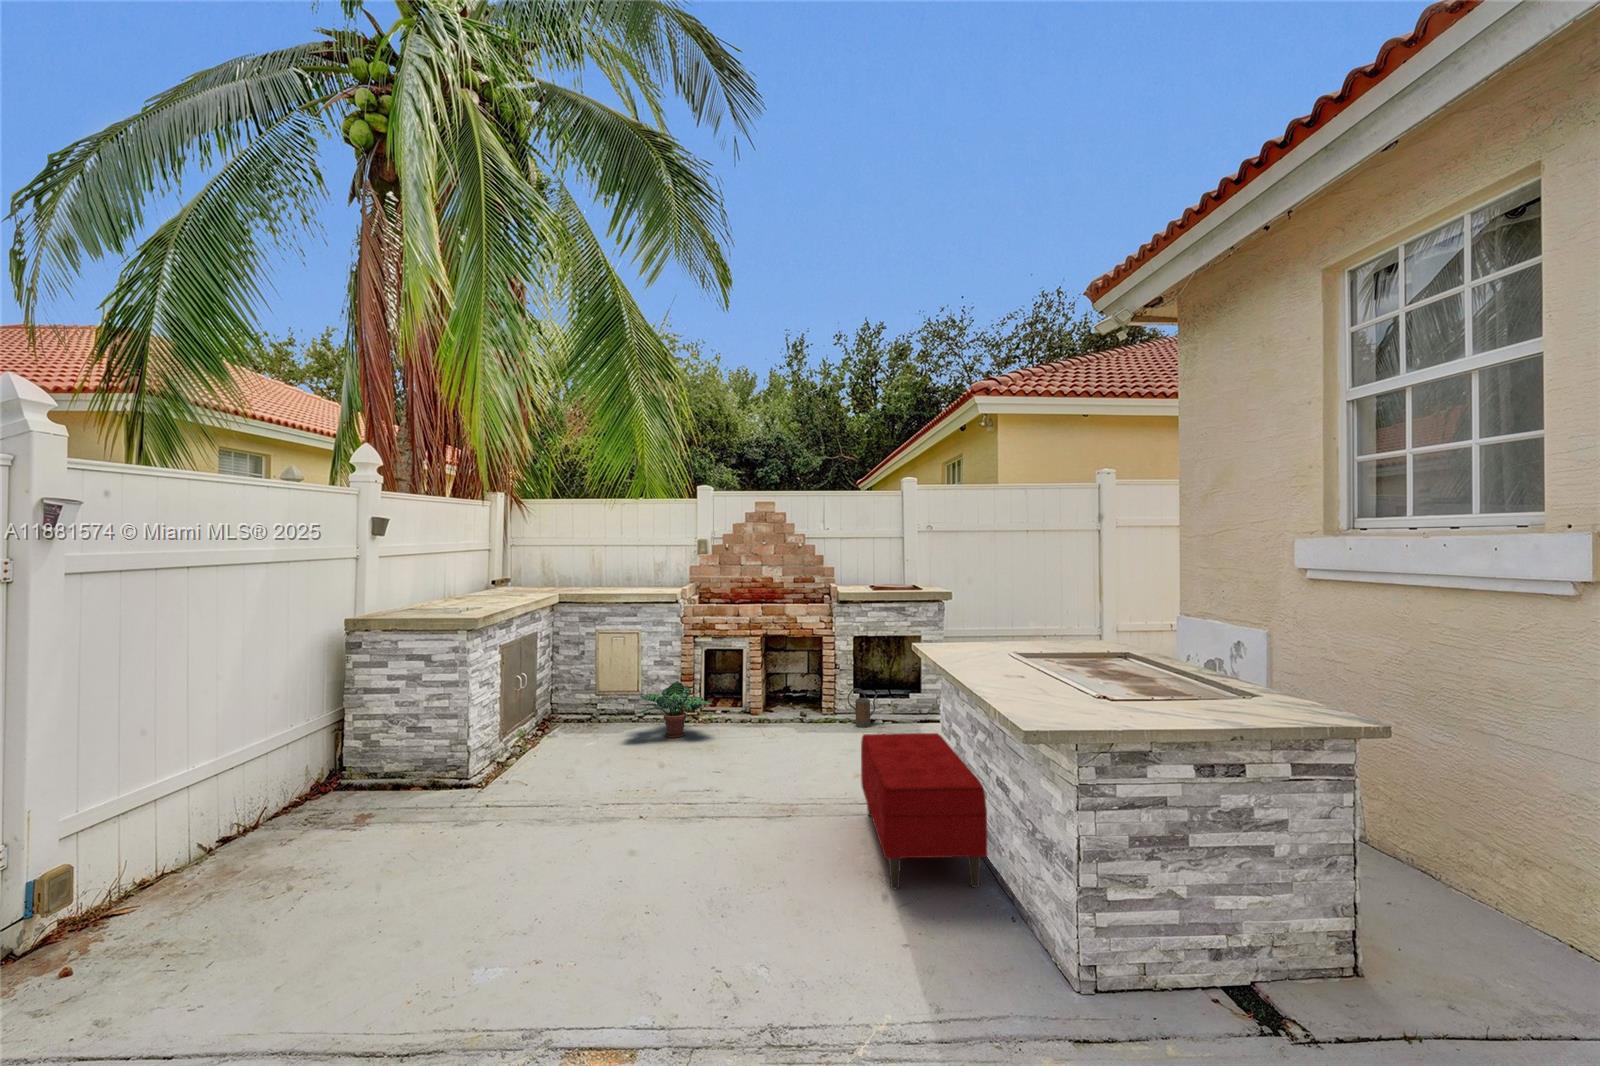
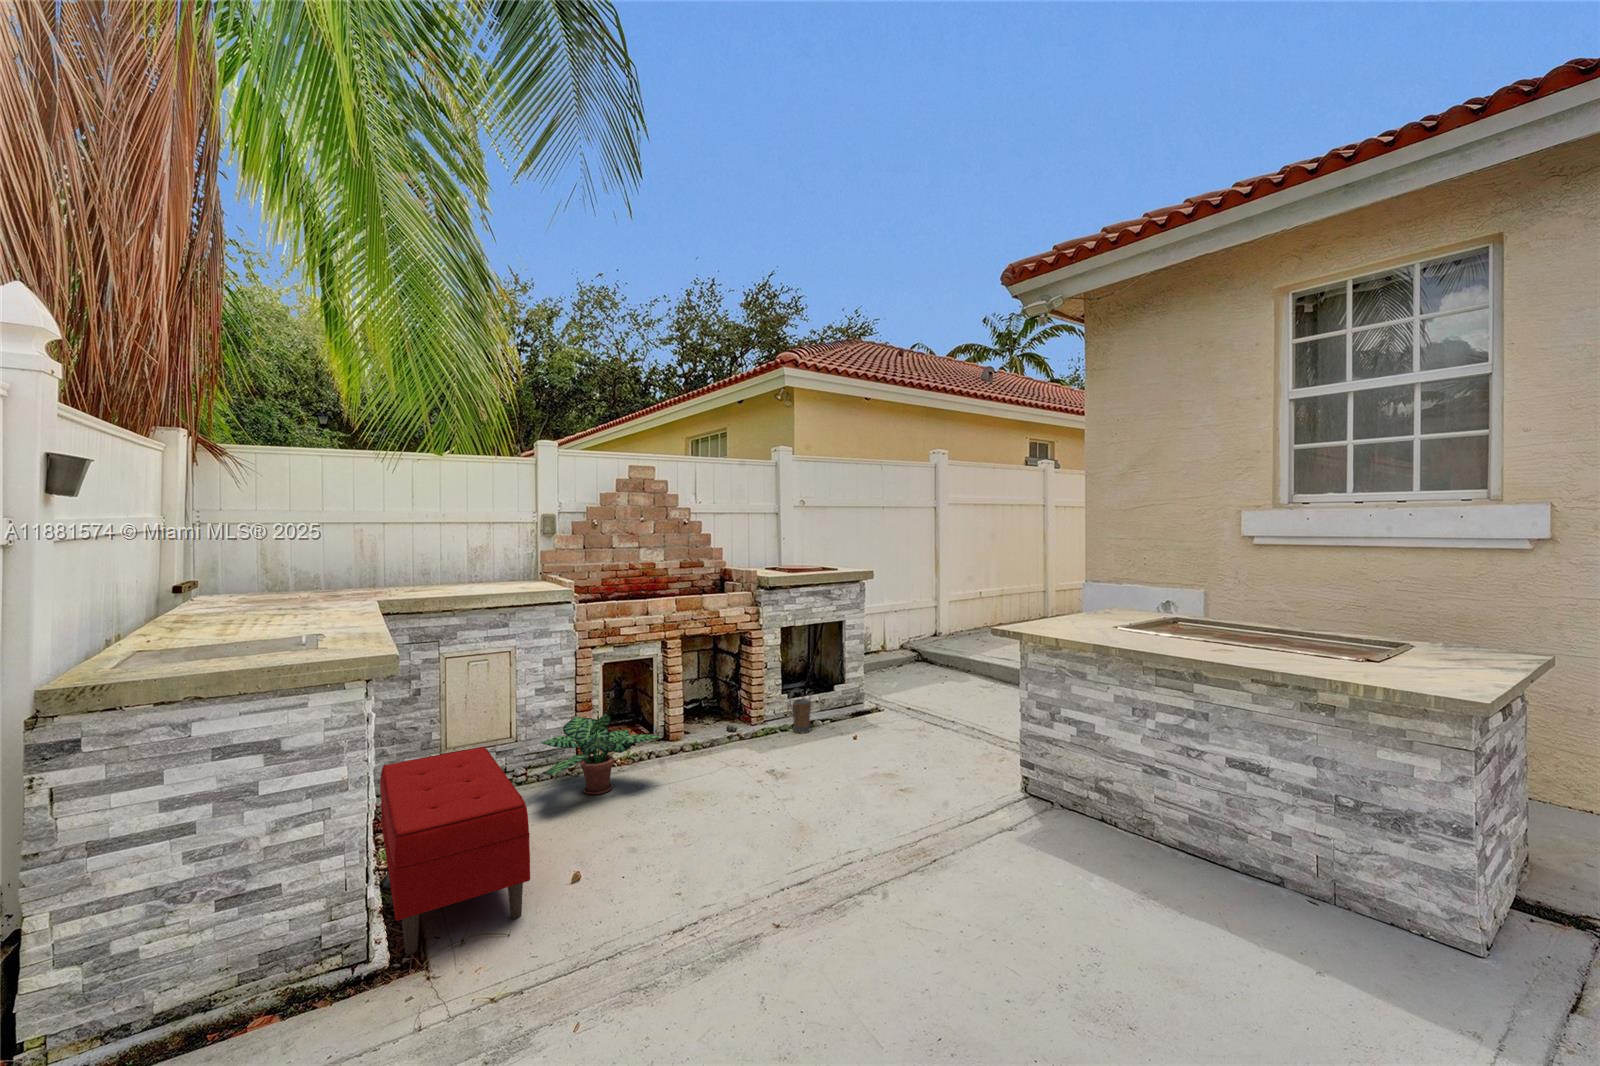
bench: present [861,733,987,889] -> present [380,747,530,954]

